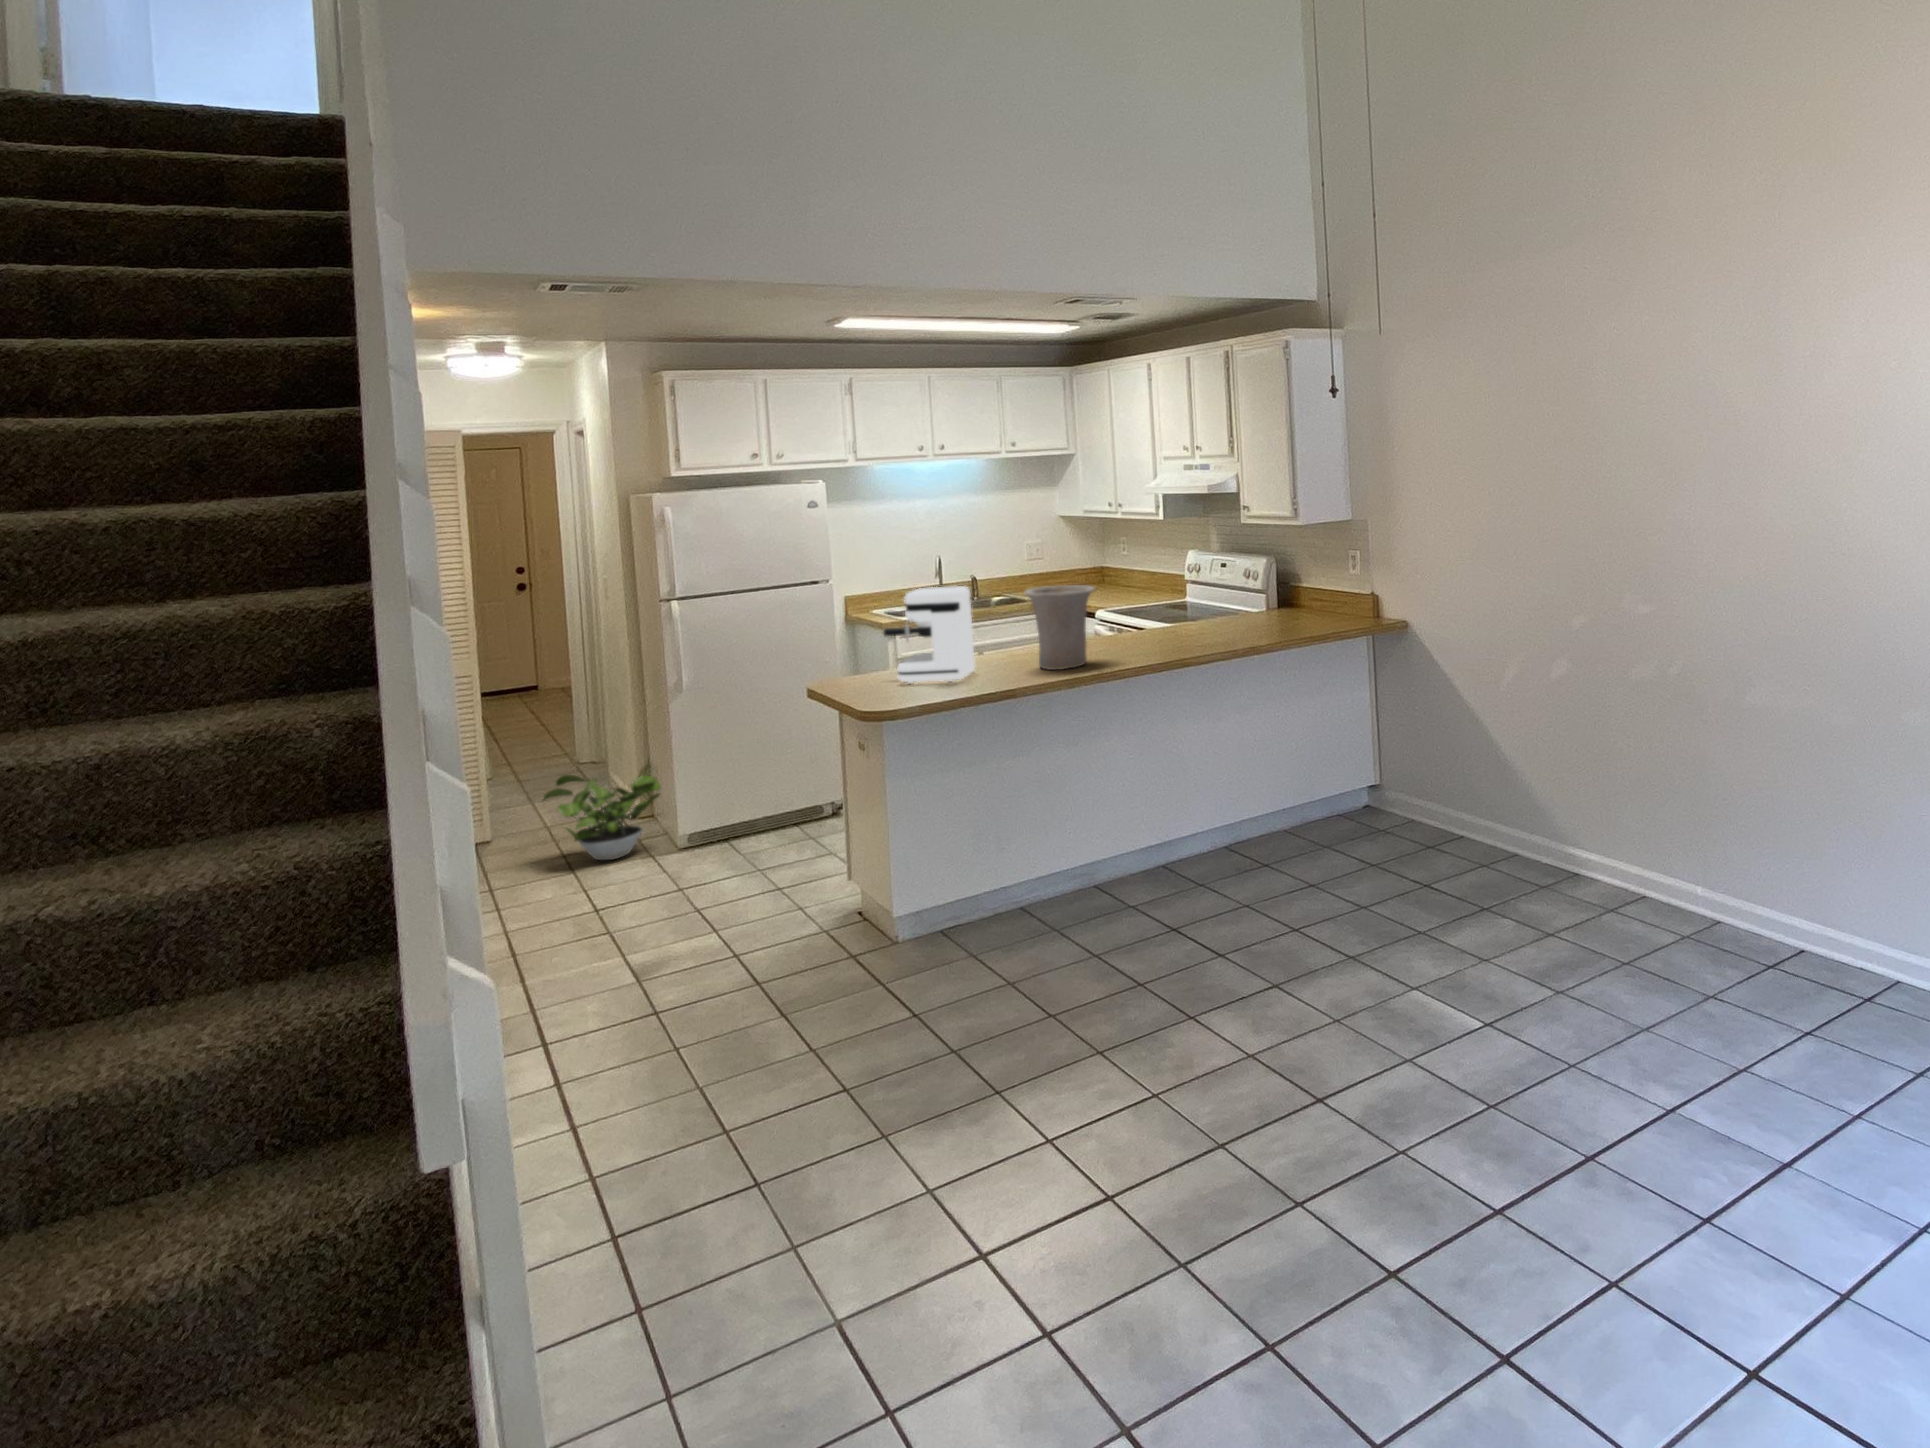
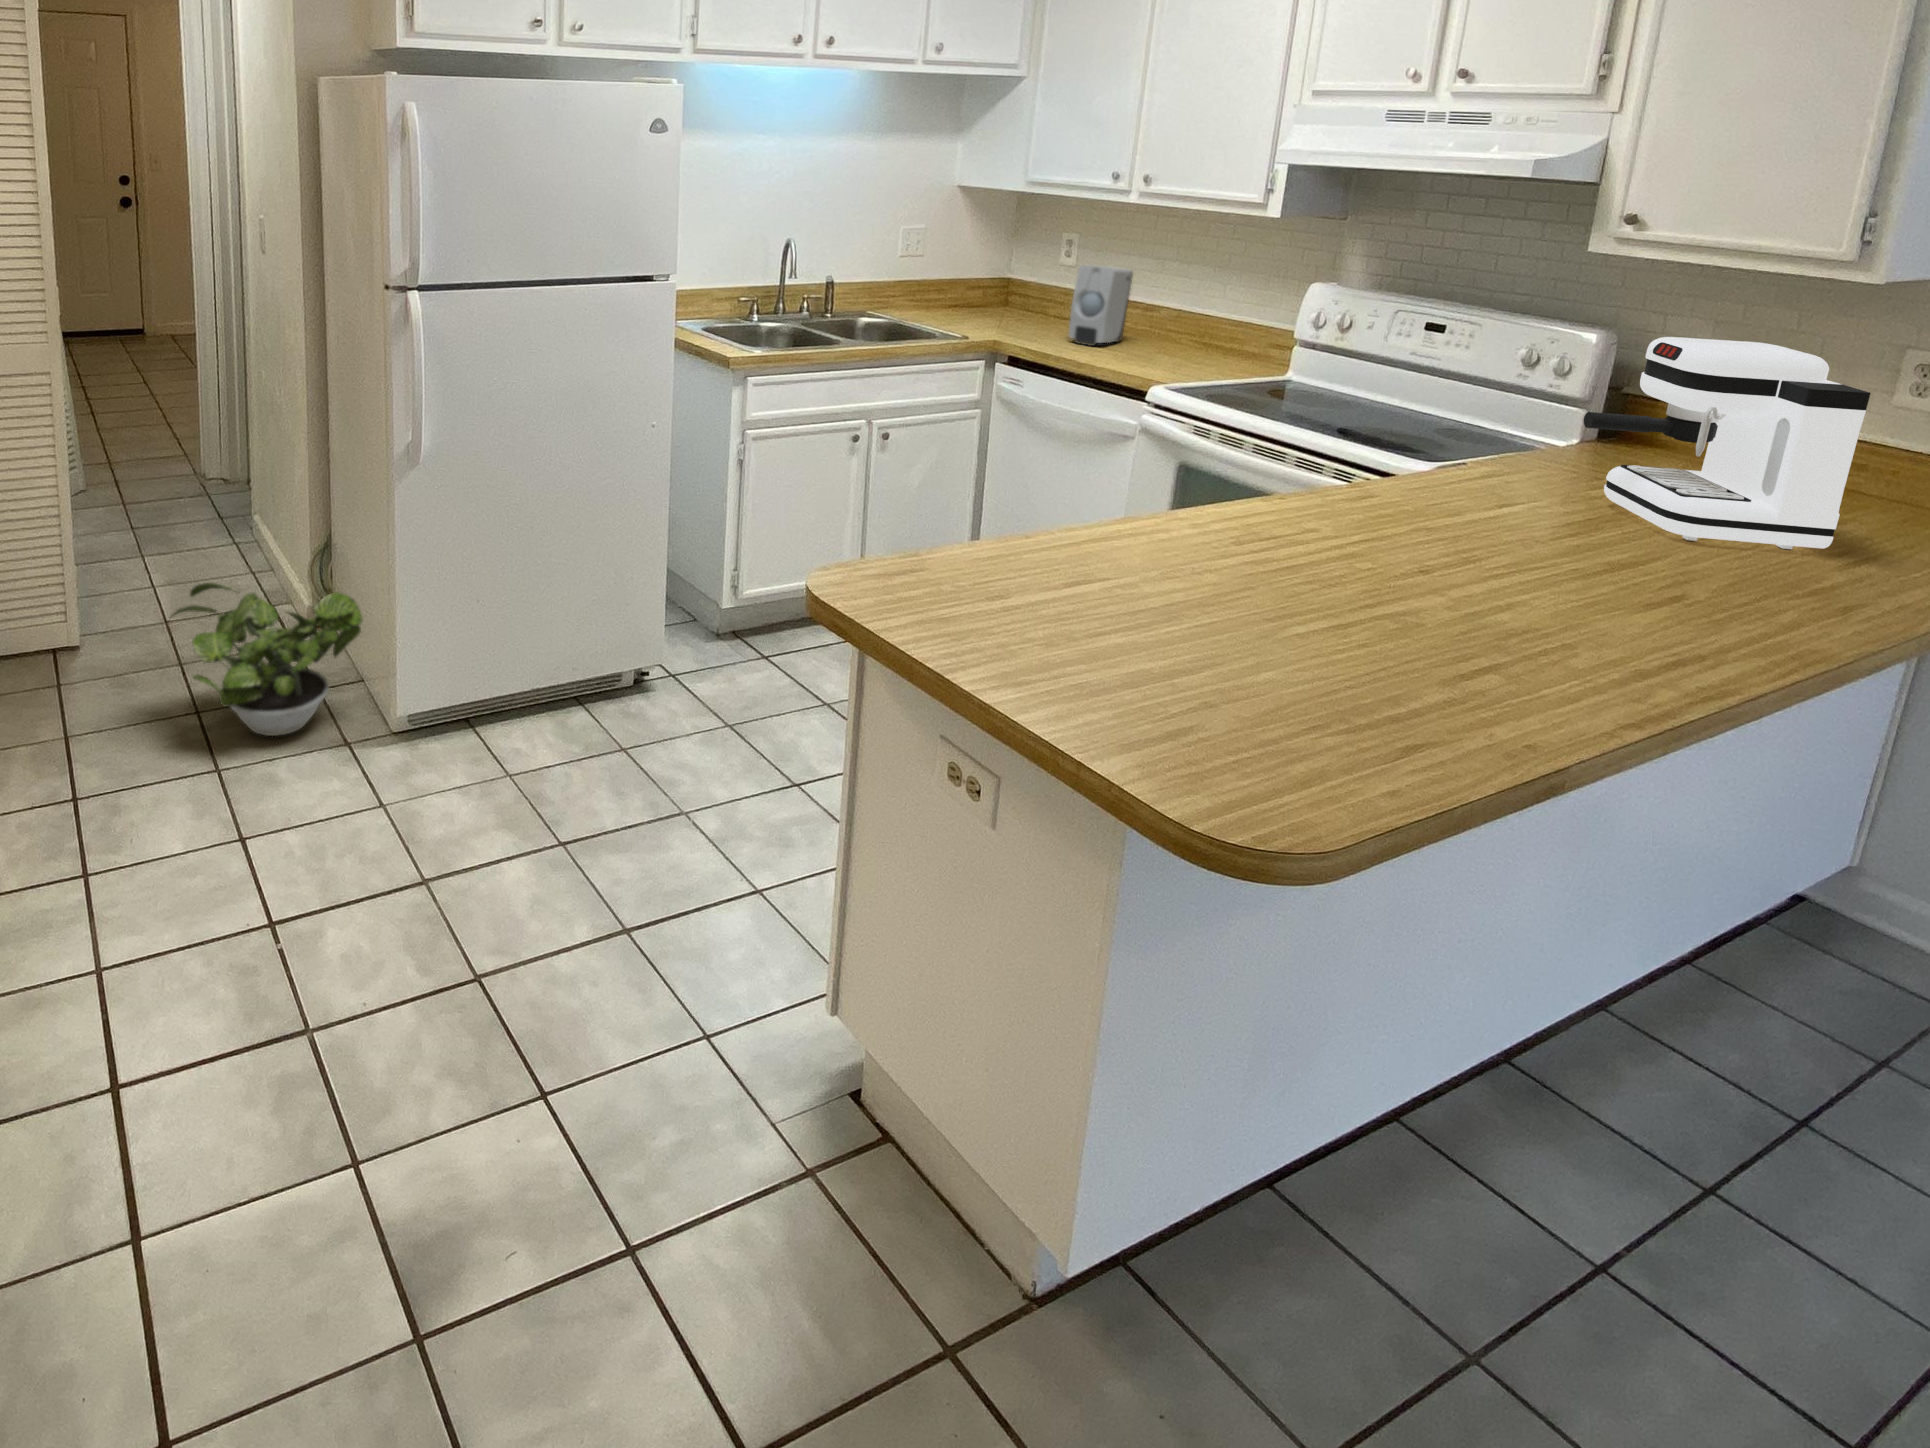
soap dispenser: none [1102,555,1137,600] -> present [1069,265,1133,346]
vase: present [1025,585,1095,670] -> none [1385,403,1622,644]
coffee maker: present [884,586,975,684] -> present [1584,337,1871,549]

